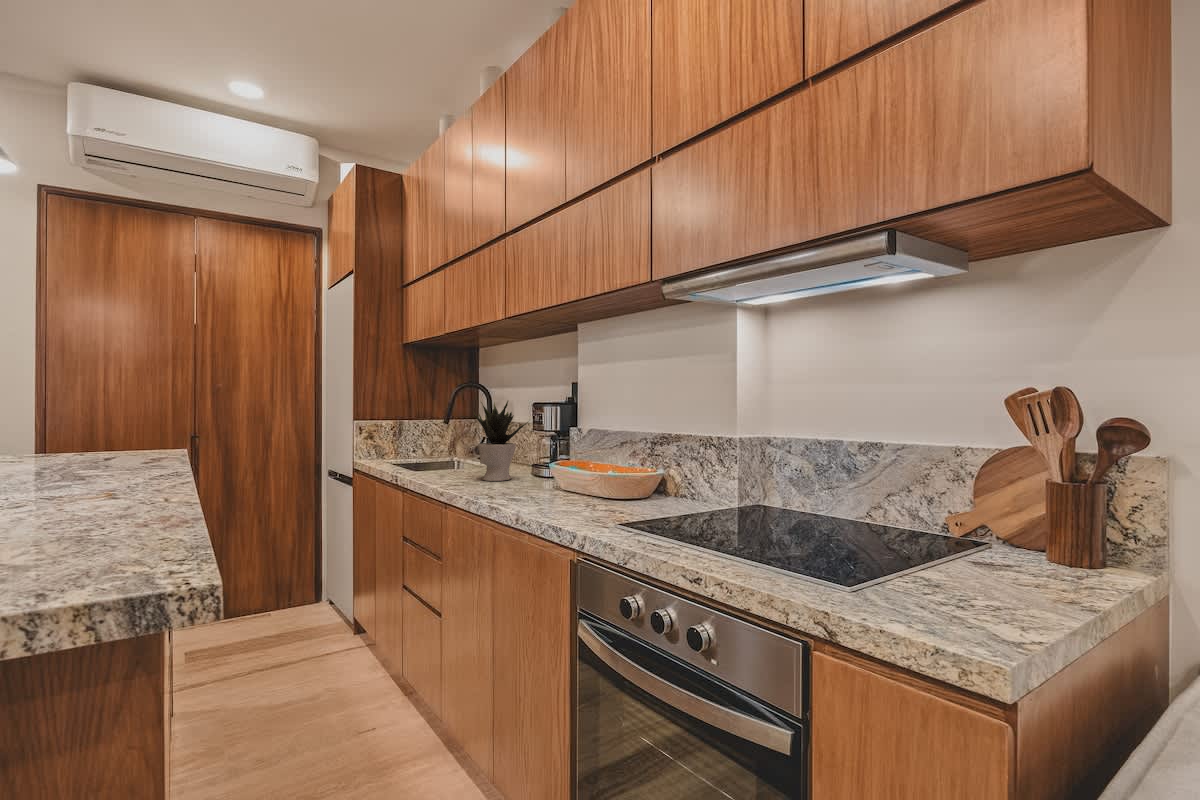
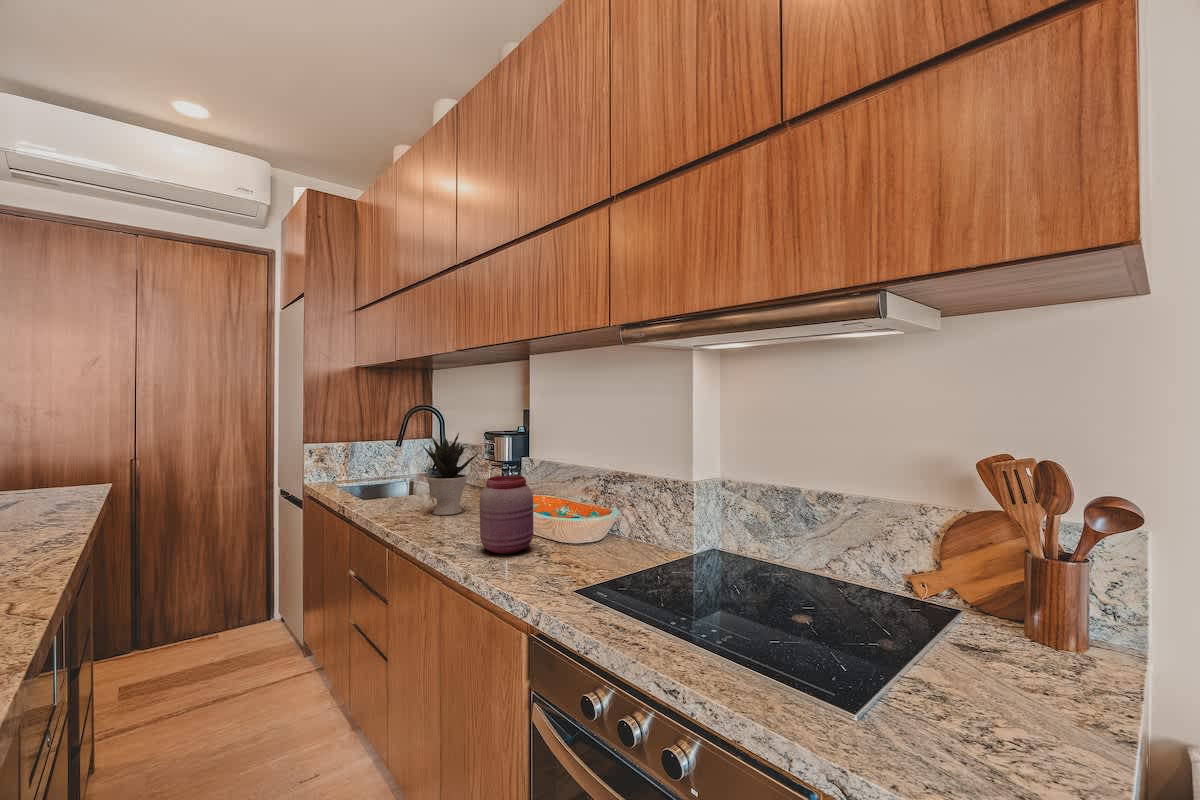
jar: none [529,432,580,504] -> present [480,476,534,554]

